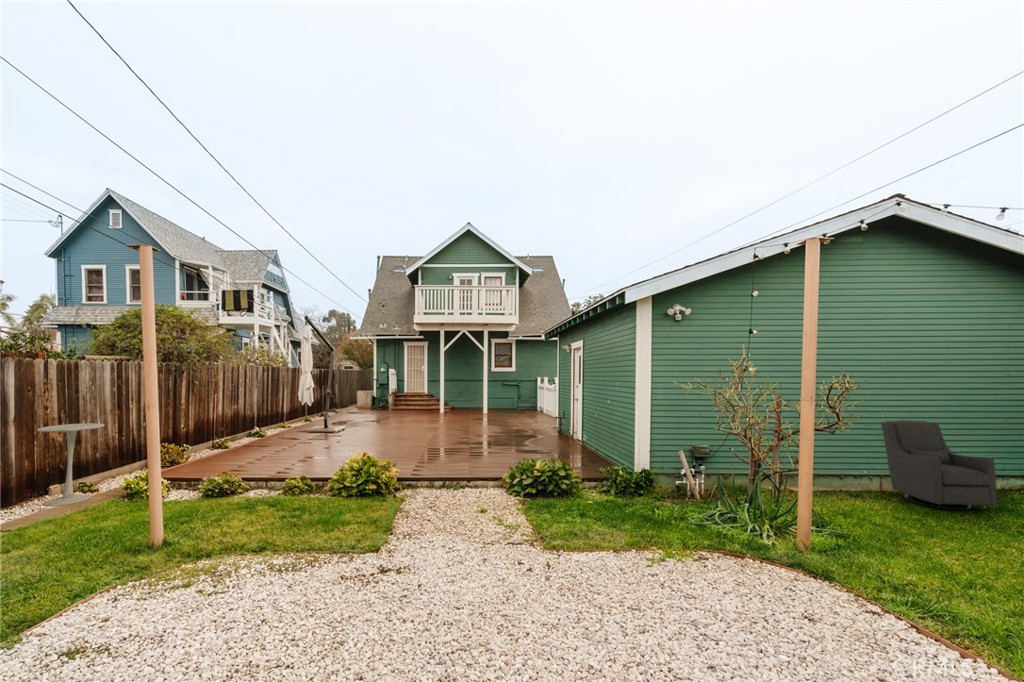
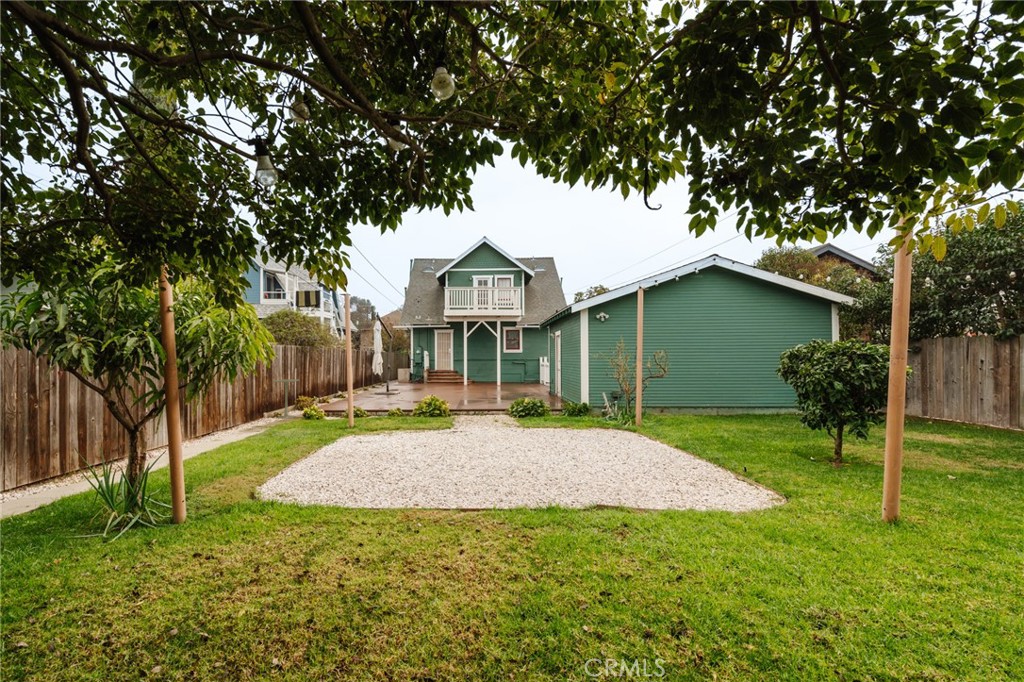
chair: present [881,420,997,510] -> none [717,376,761,421]

